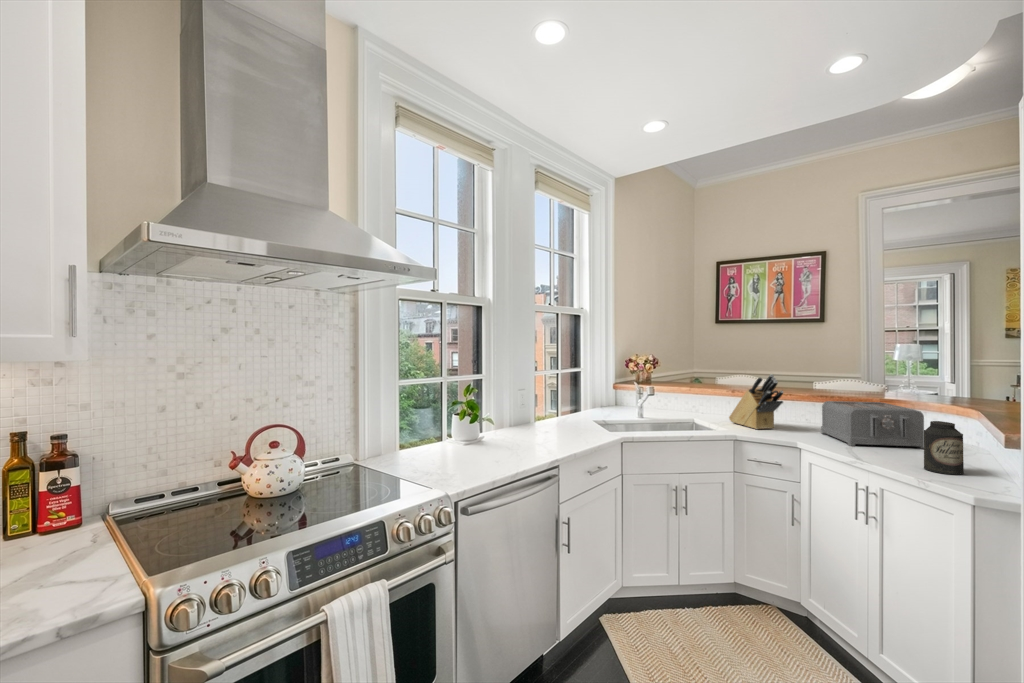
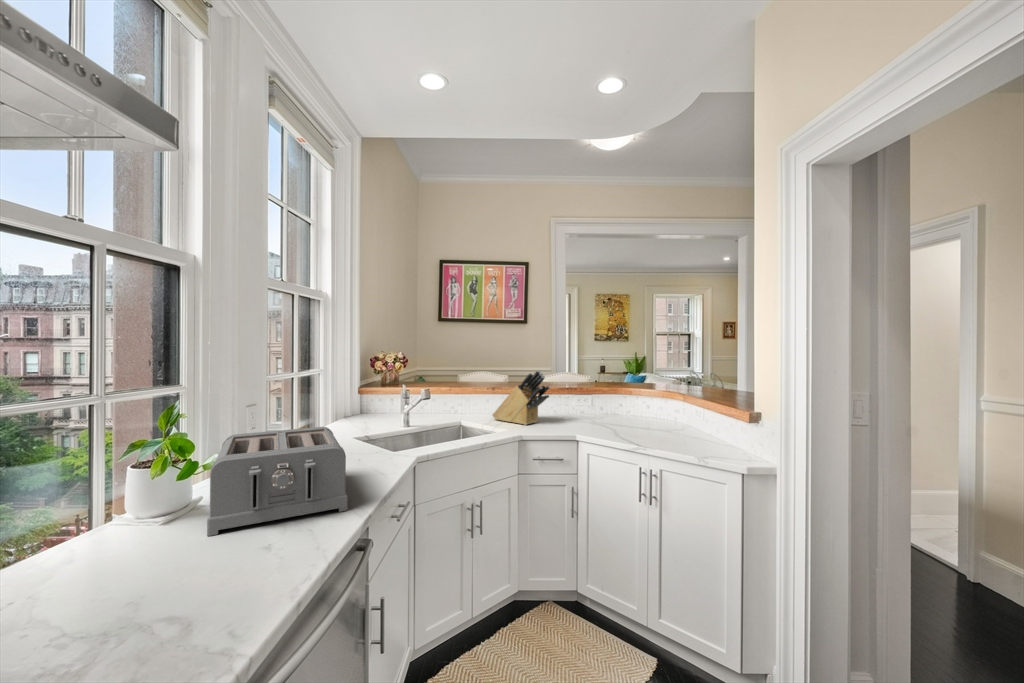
toaster: present [821,401,924,449] -> present [207,427,348,536]
canister: present [924,421,964,475] -> none [687,406,715,450]

